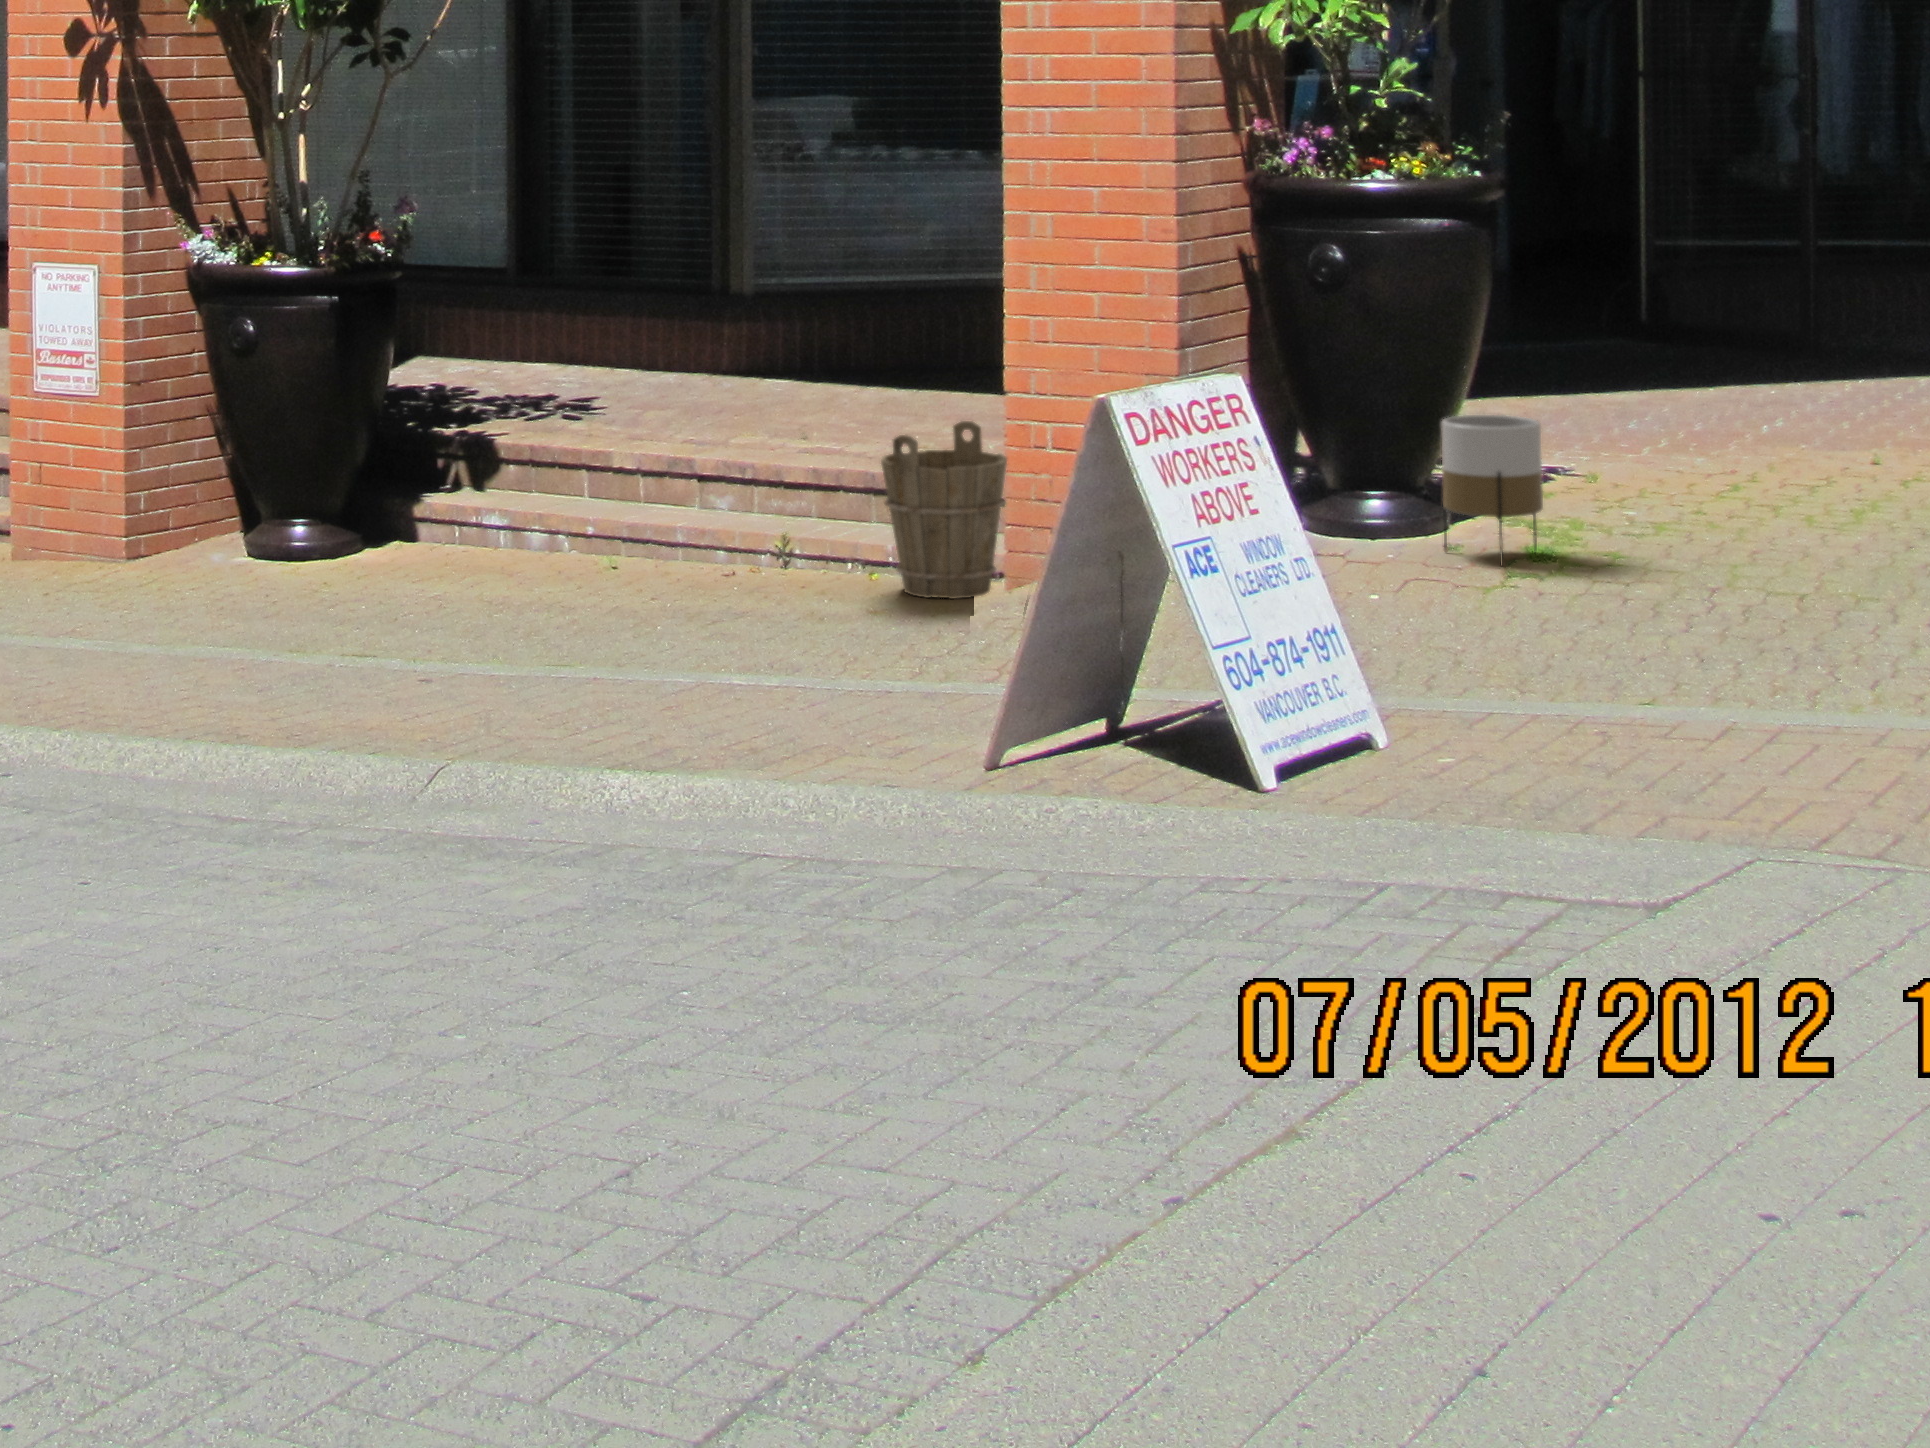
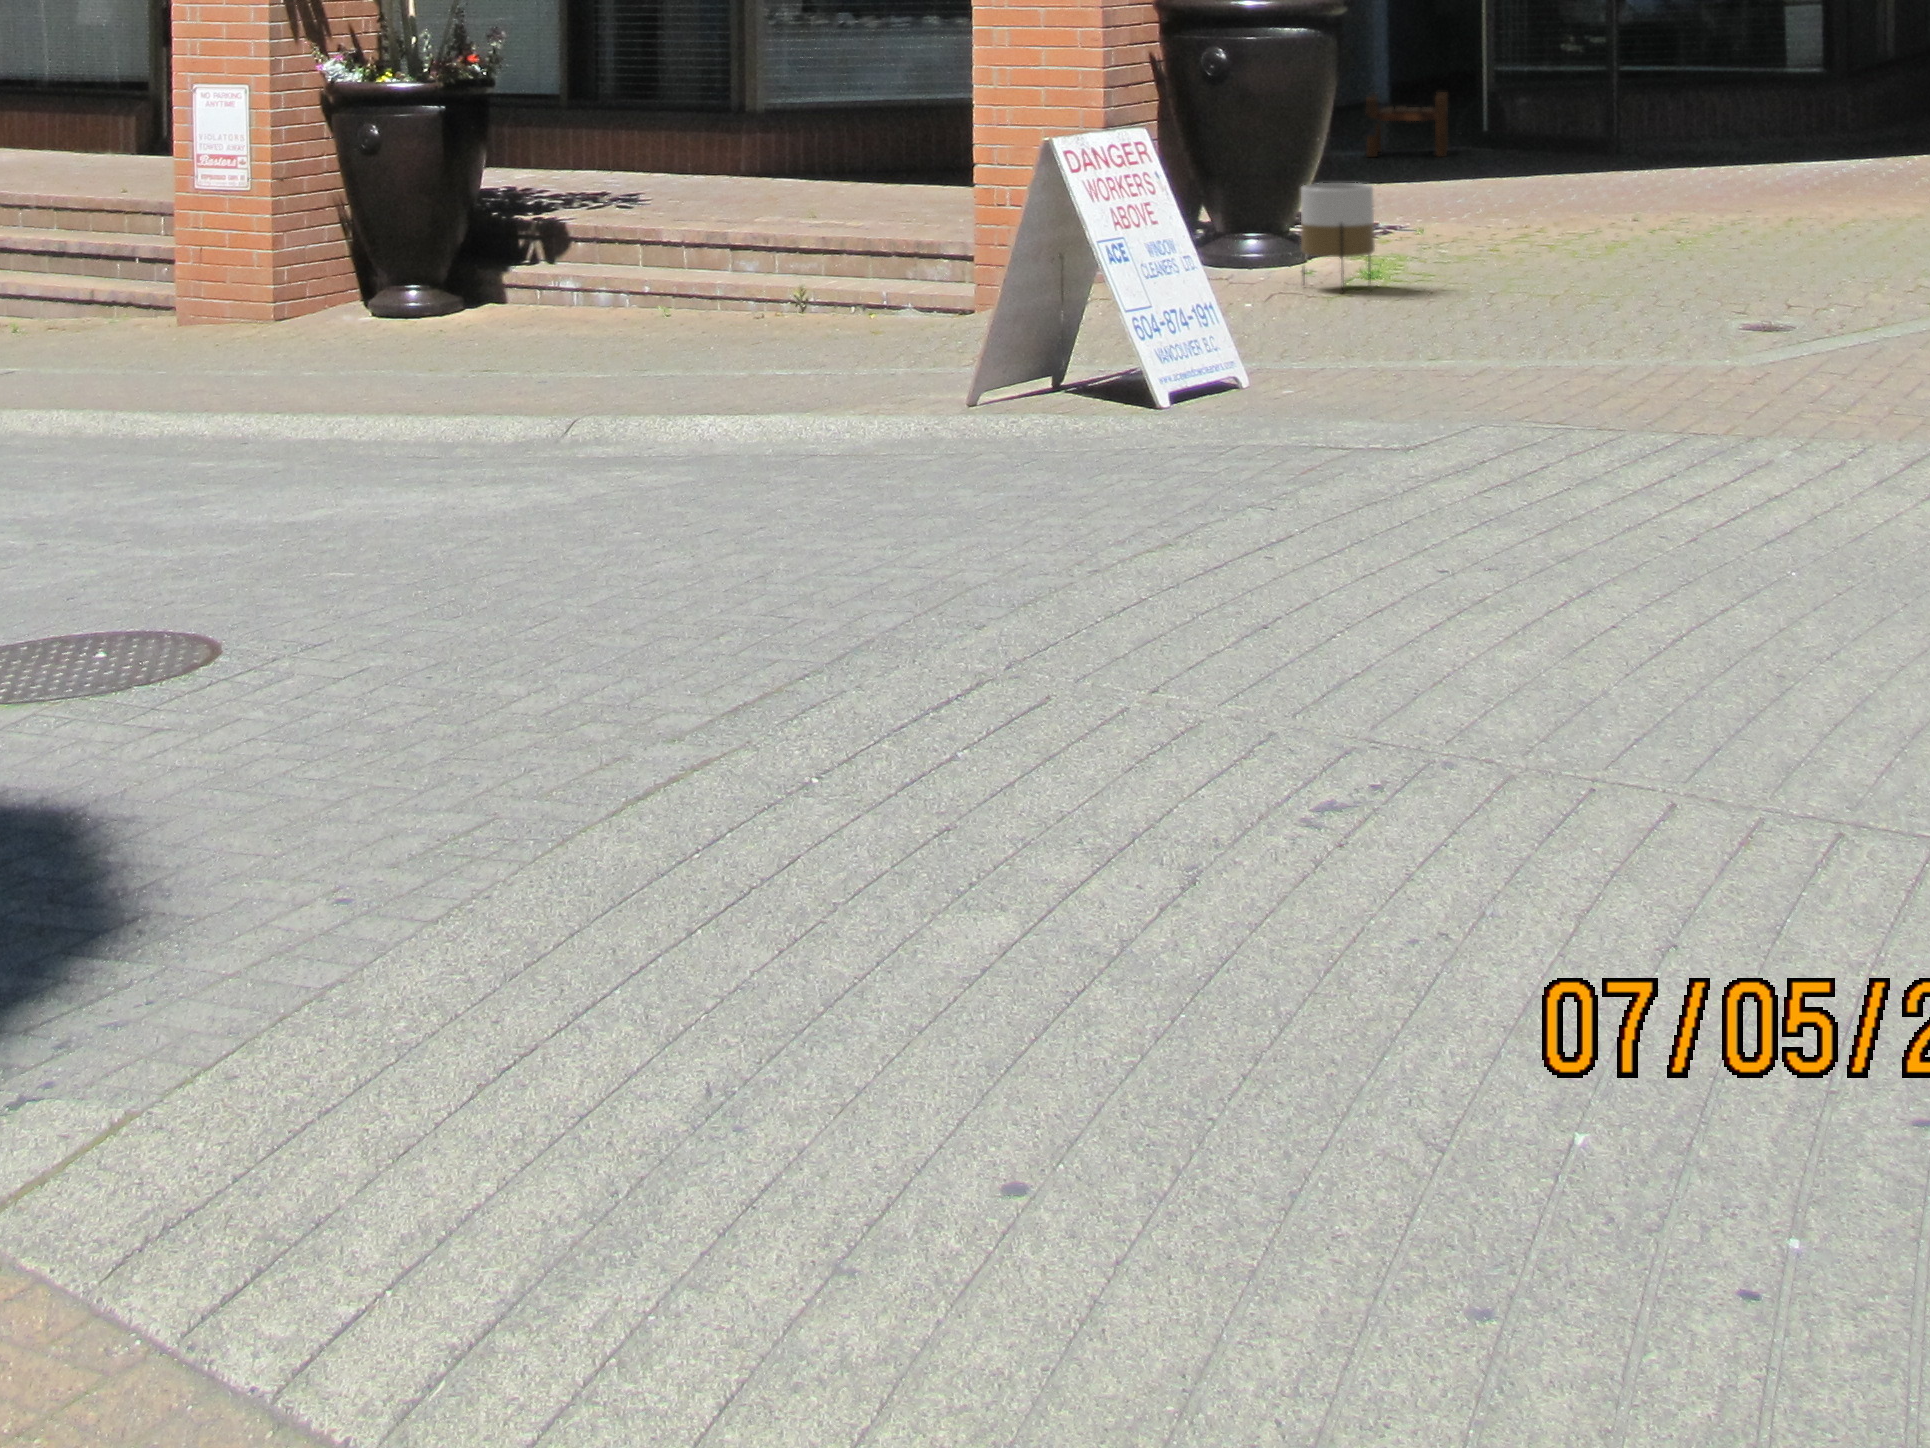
stool: none [1480,252,1583,333] -> present [1366,92,1448,157]
bucket: present [881,421,1007,599] -> none [879,189,975,321]

